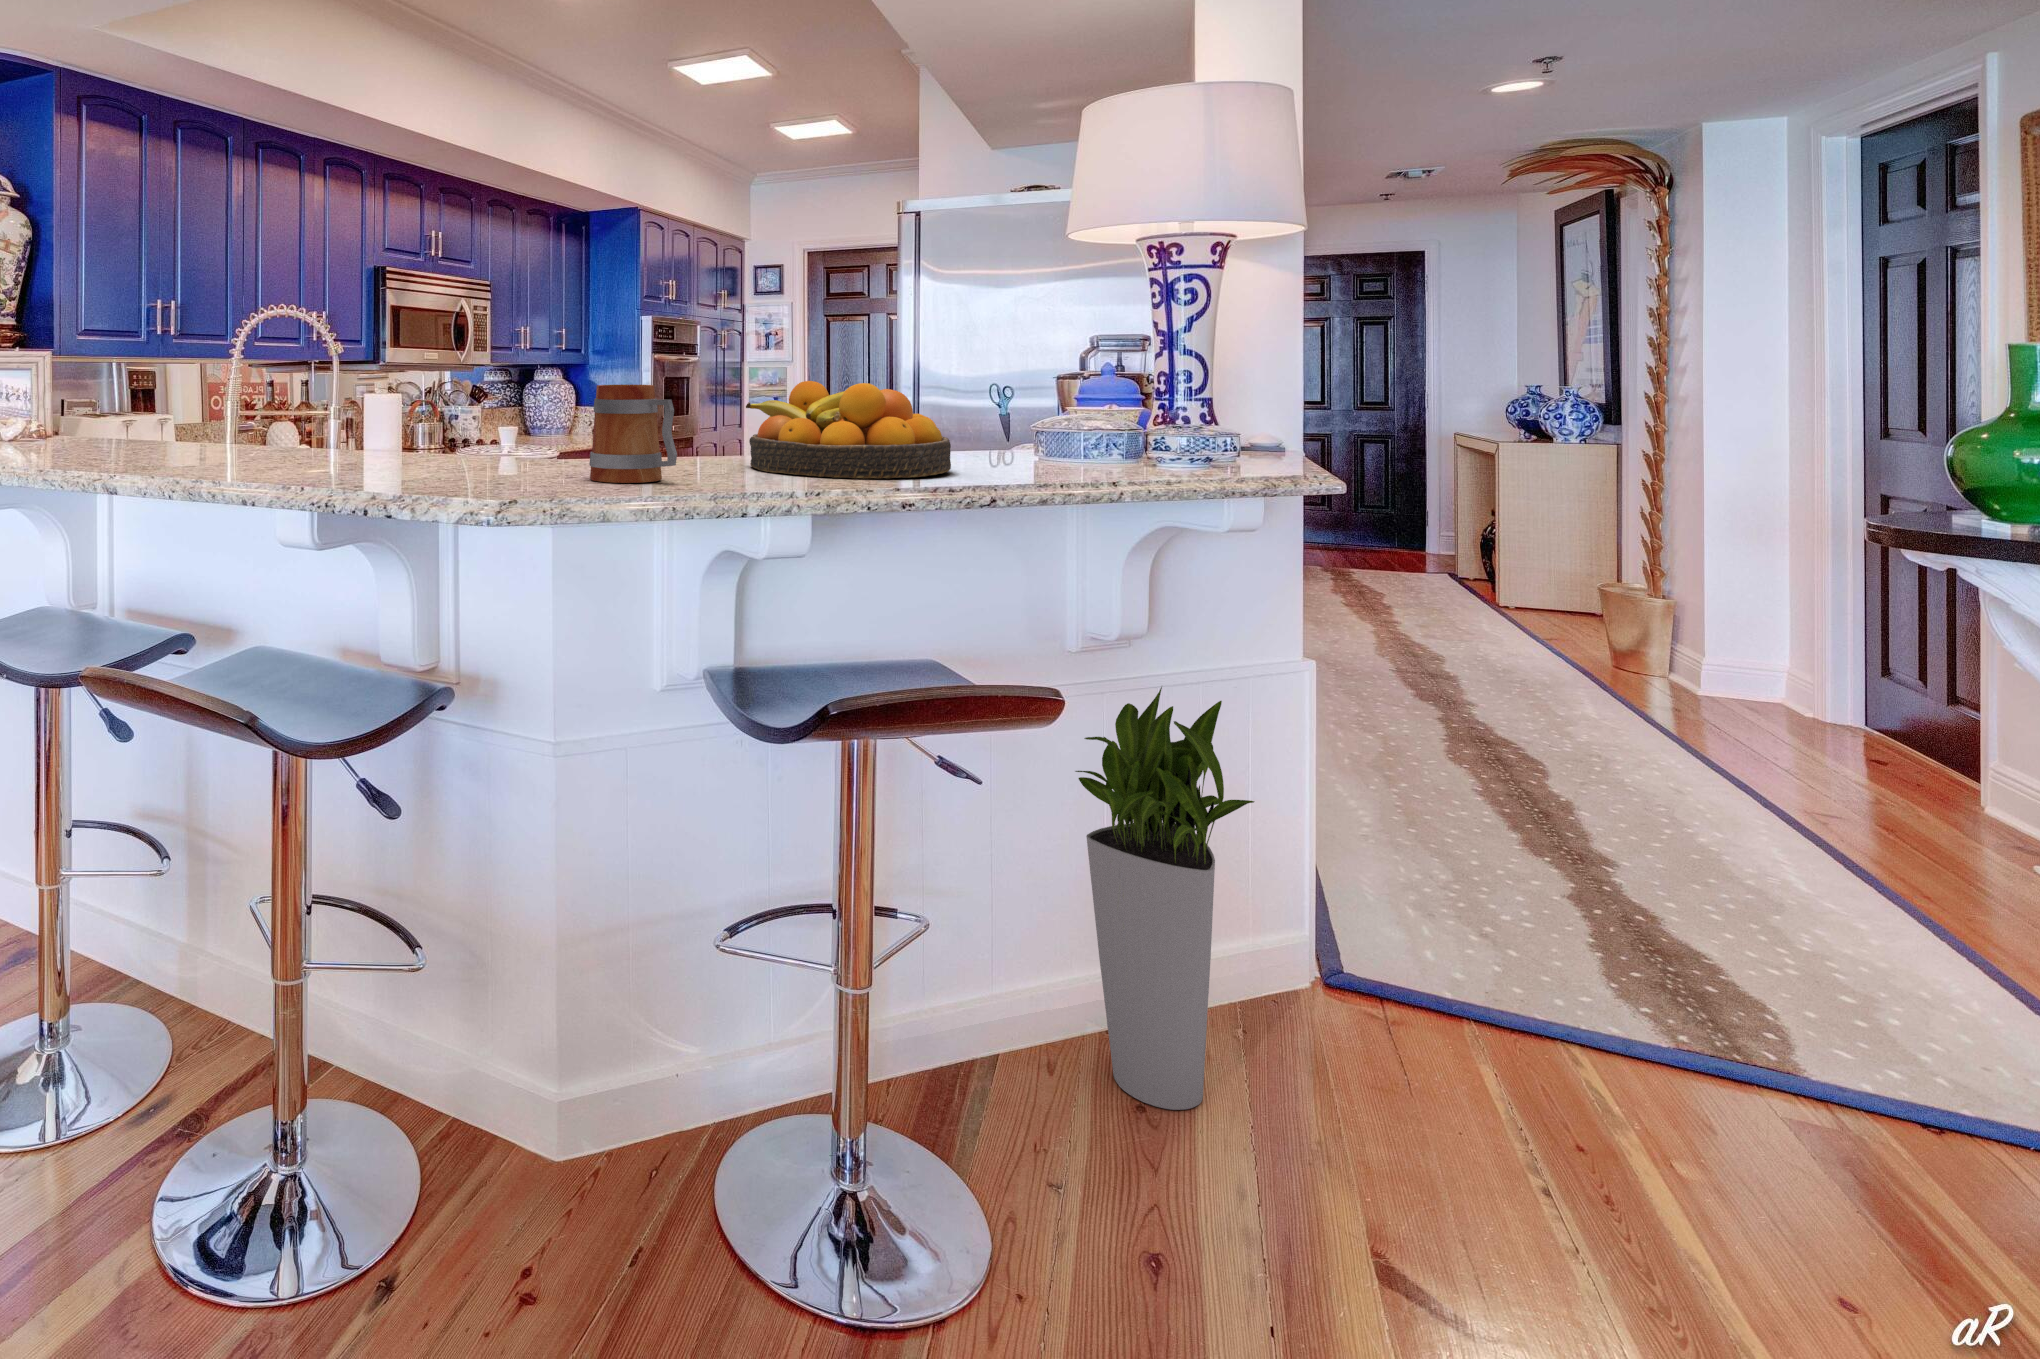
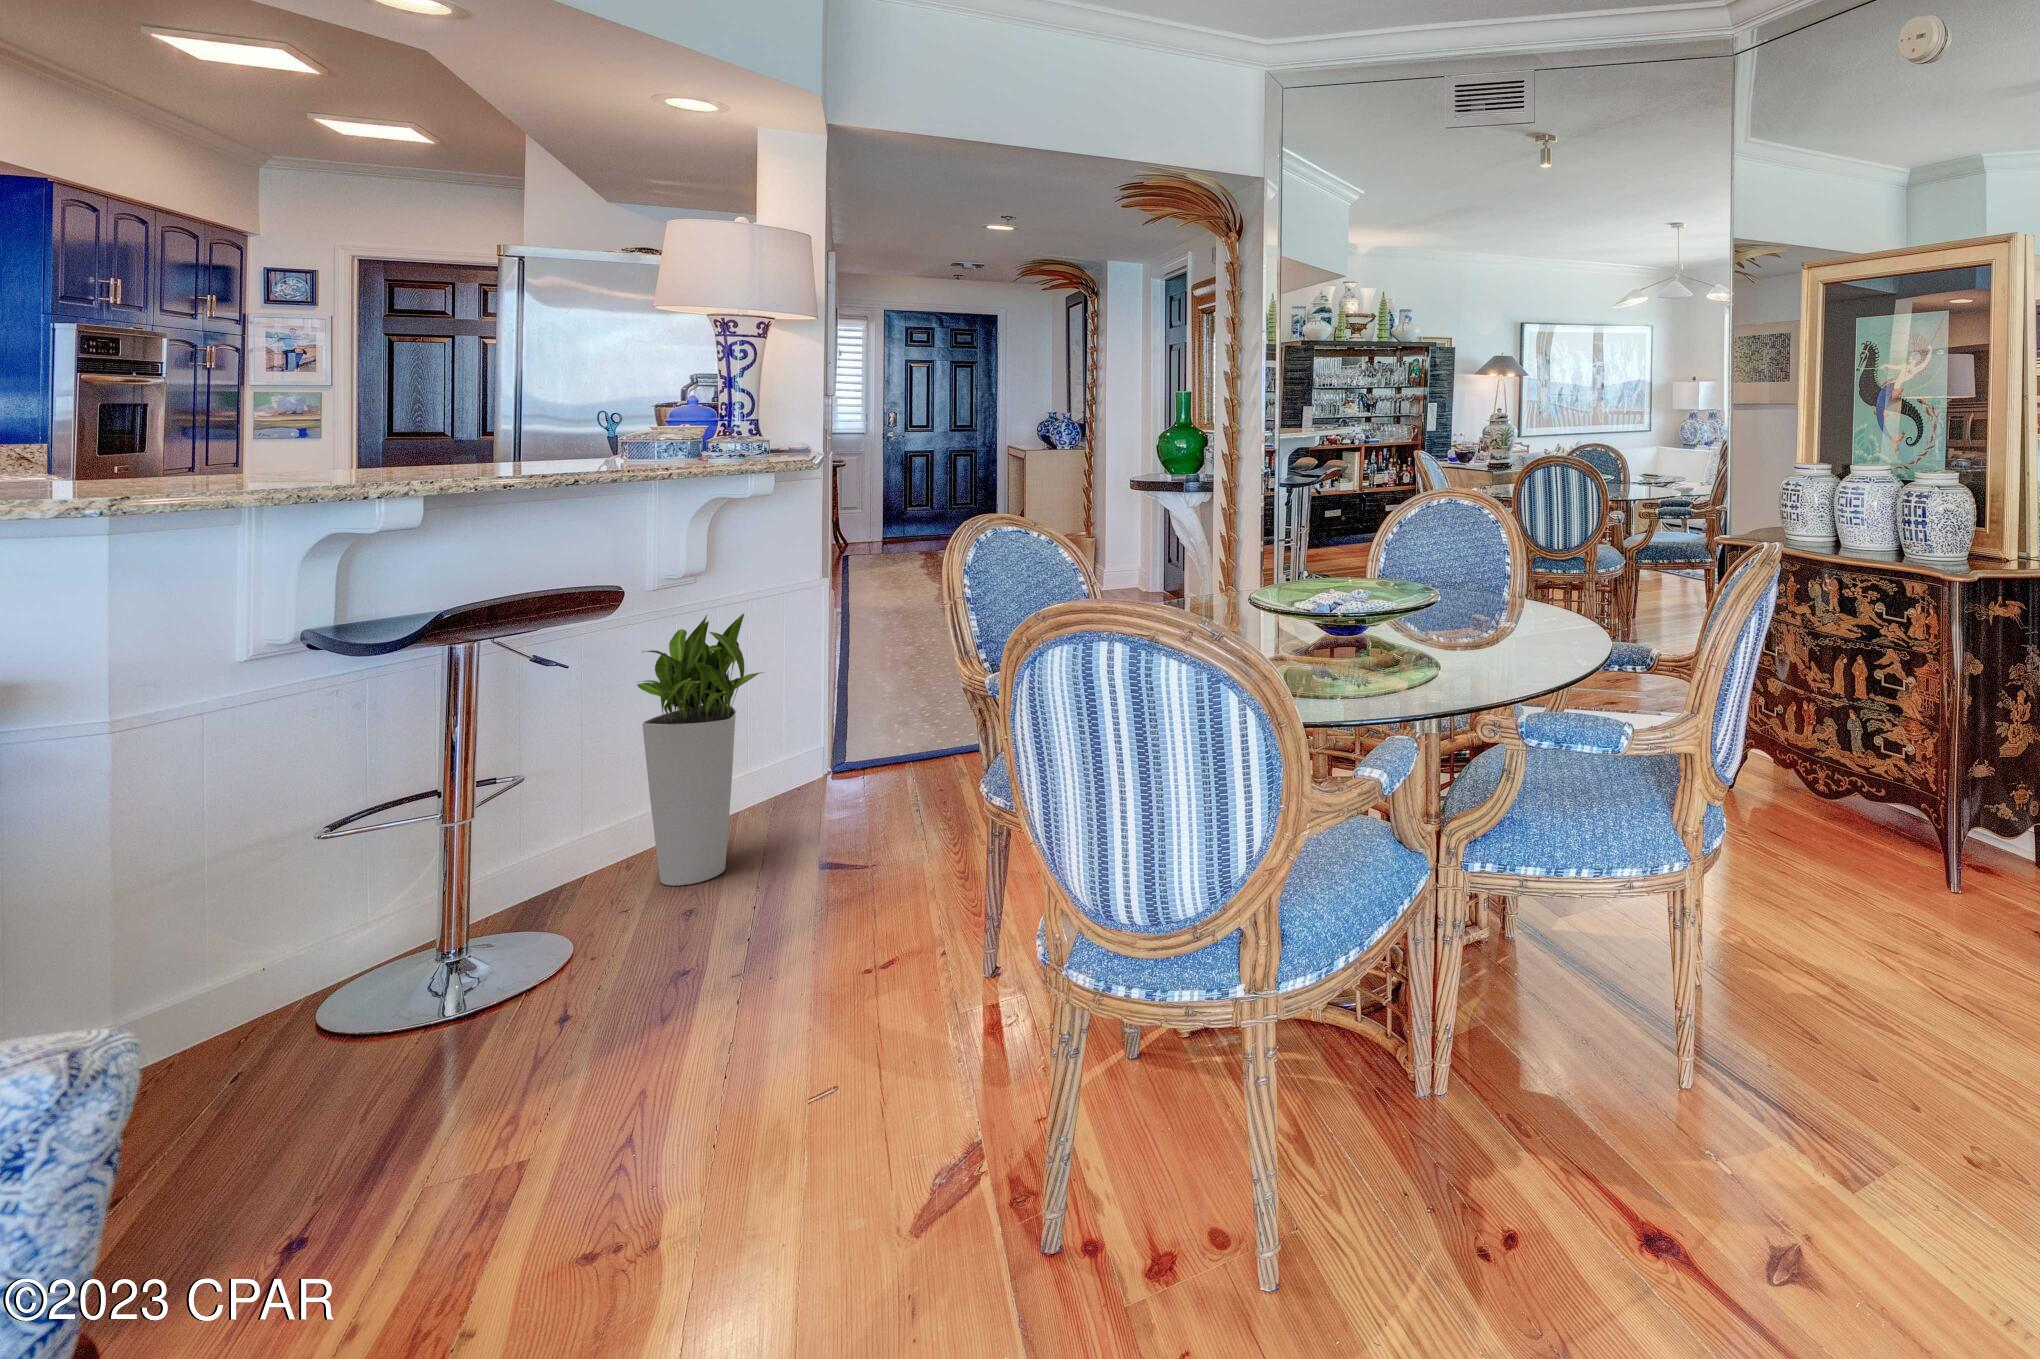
fruit bowl: present [746,381,951,479] -> none [306,410,531,487]
mug: present [589,385,677,483] -> none [105,414,231,501]

